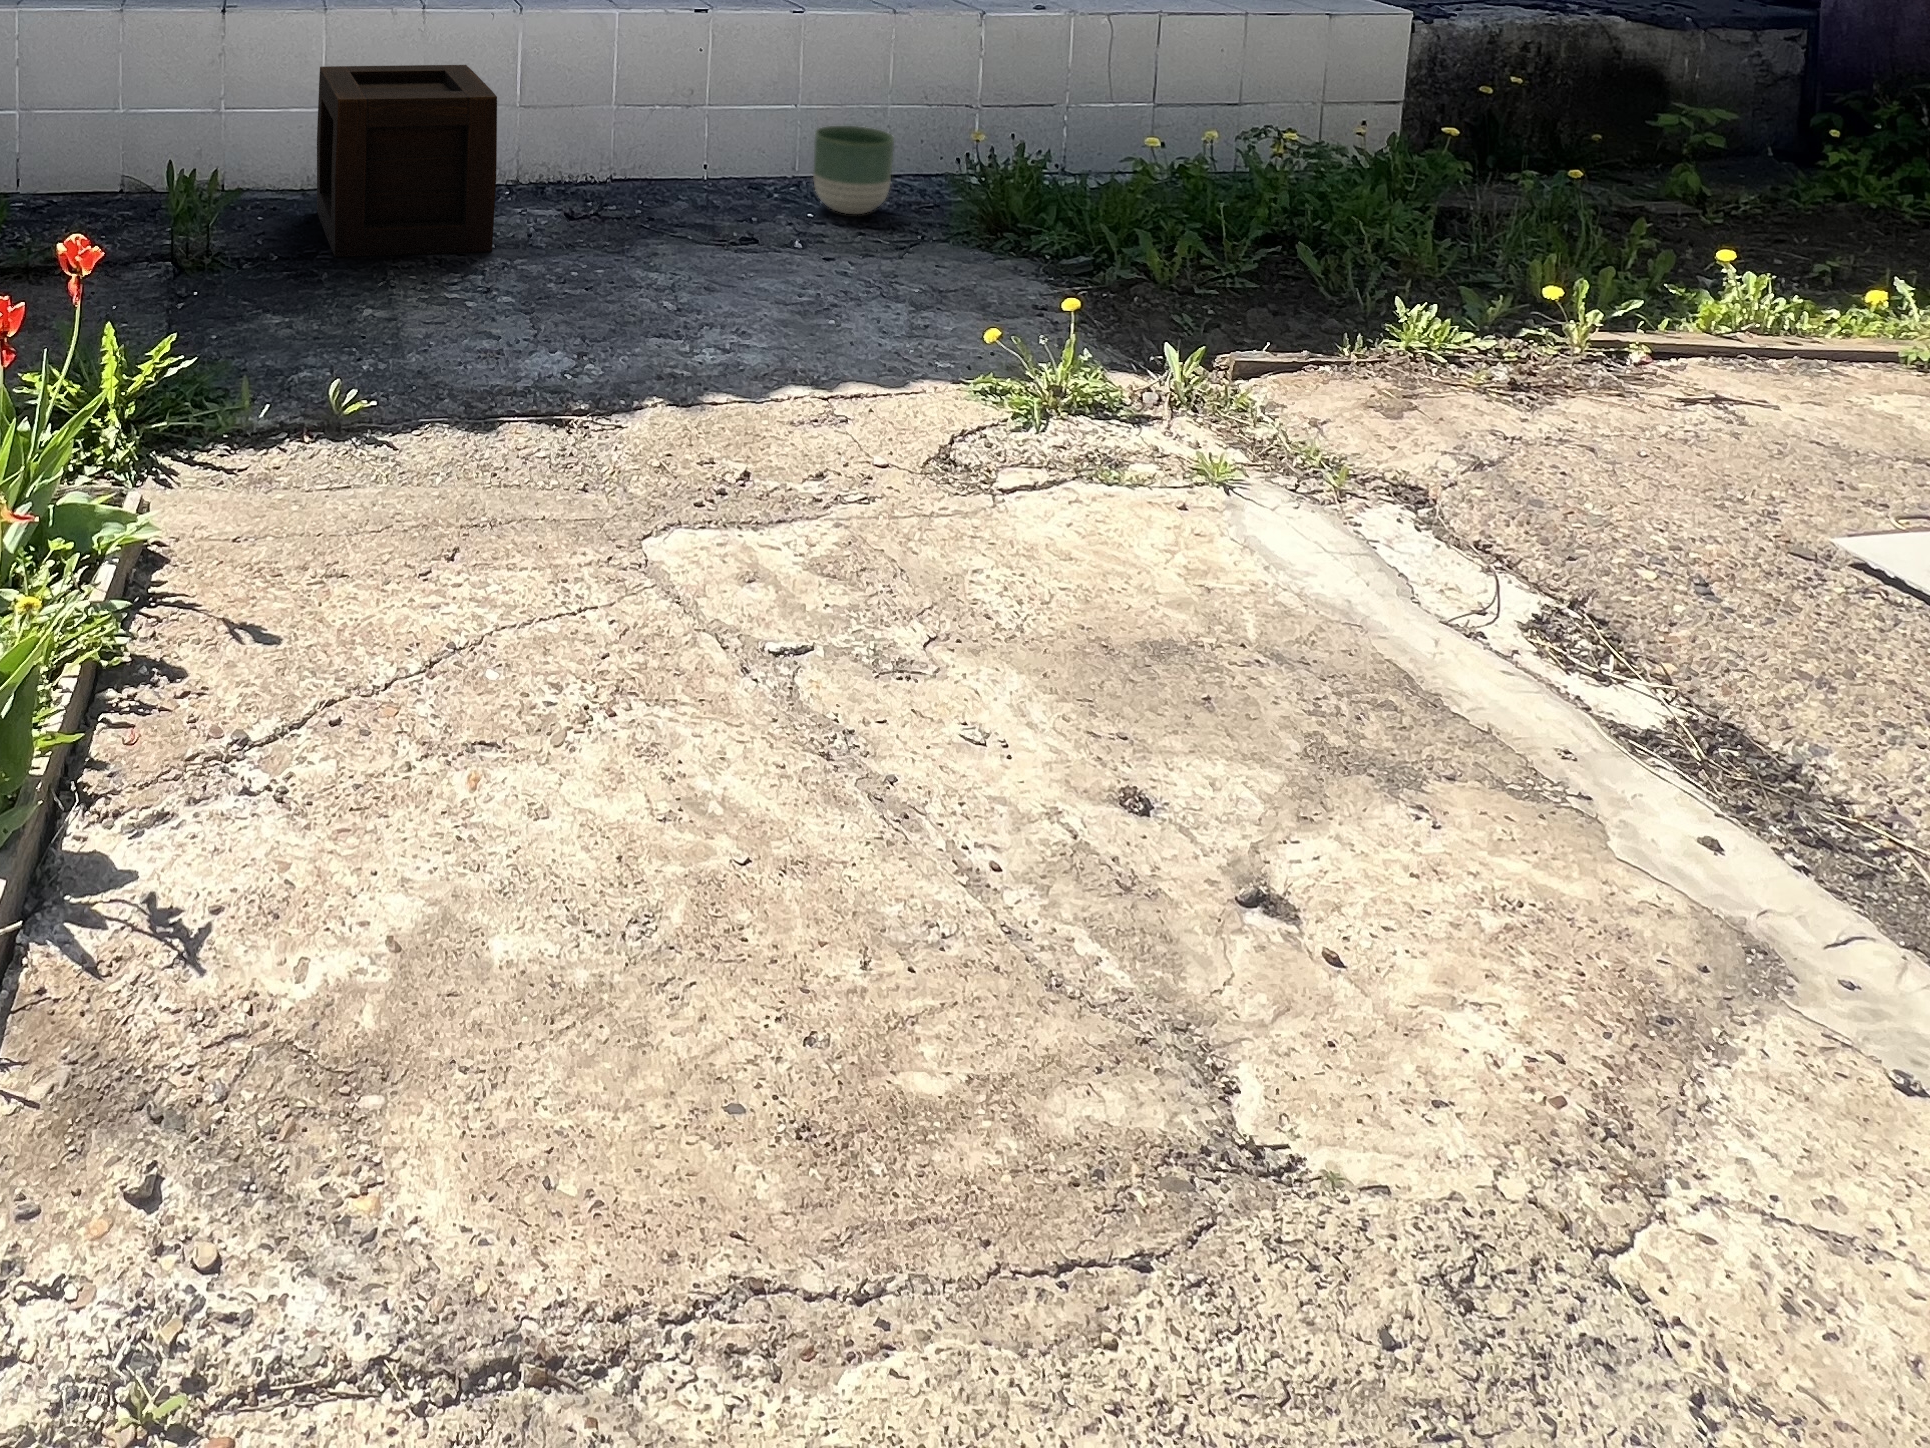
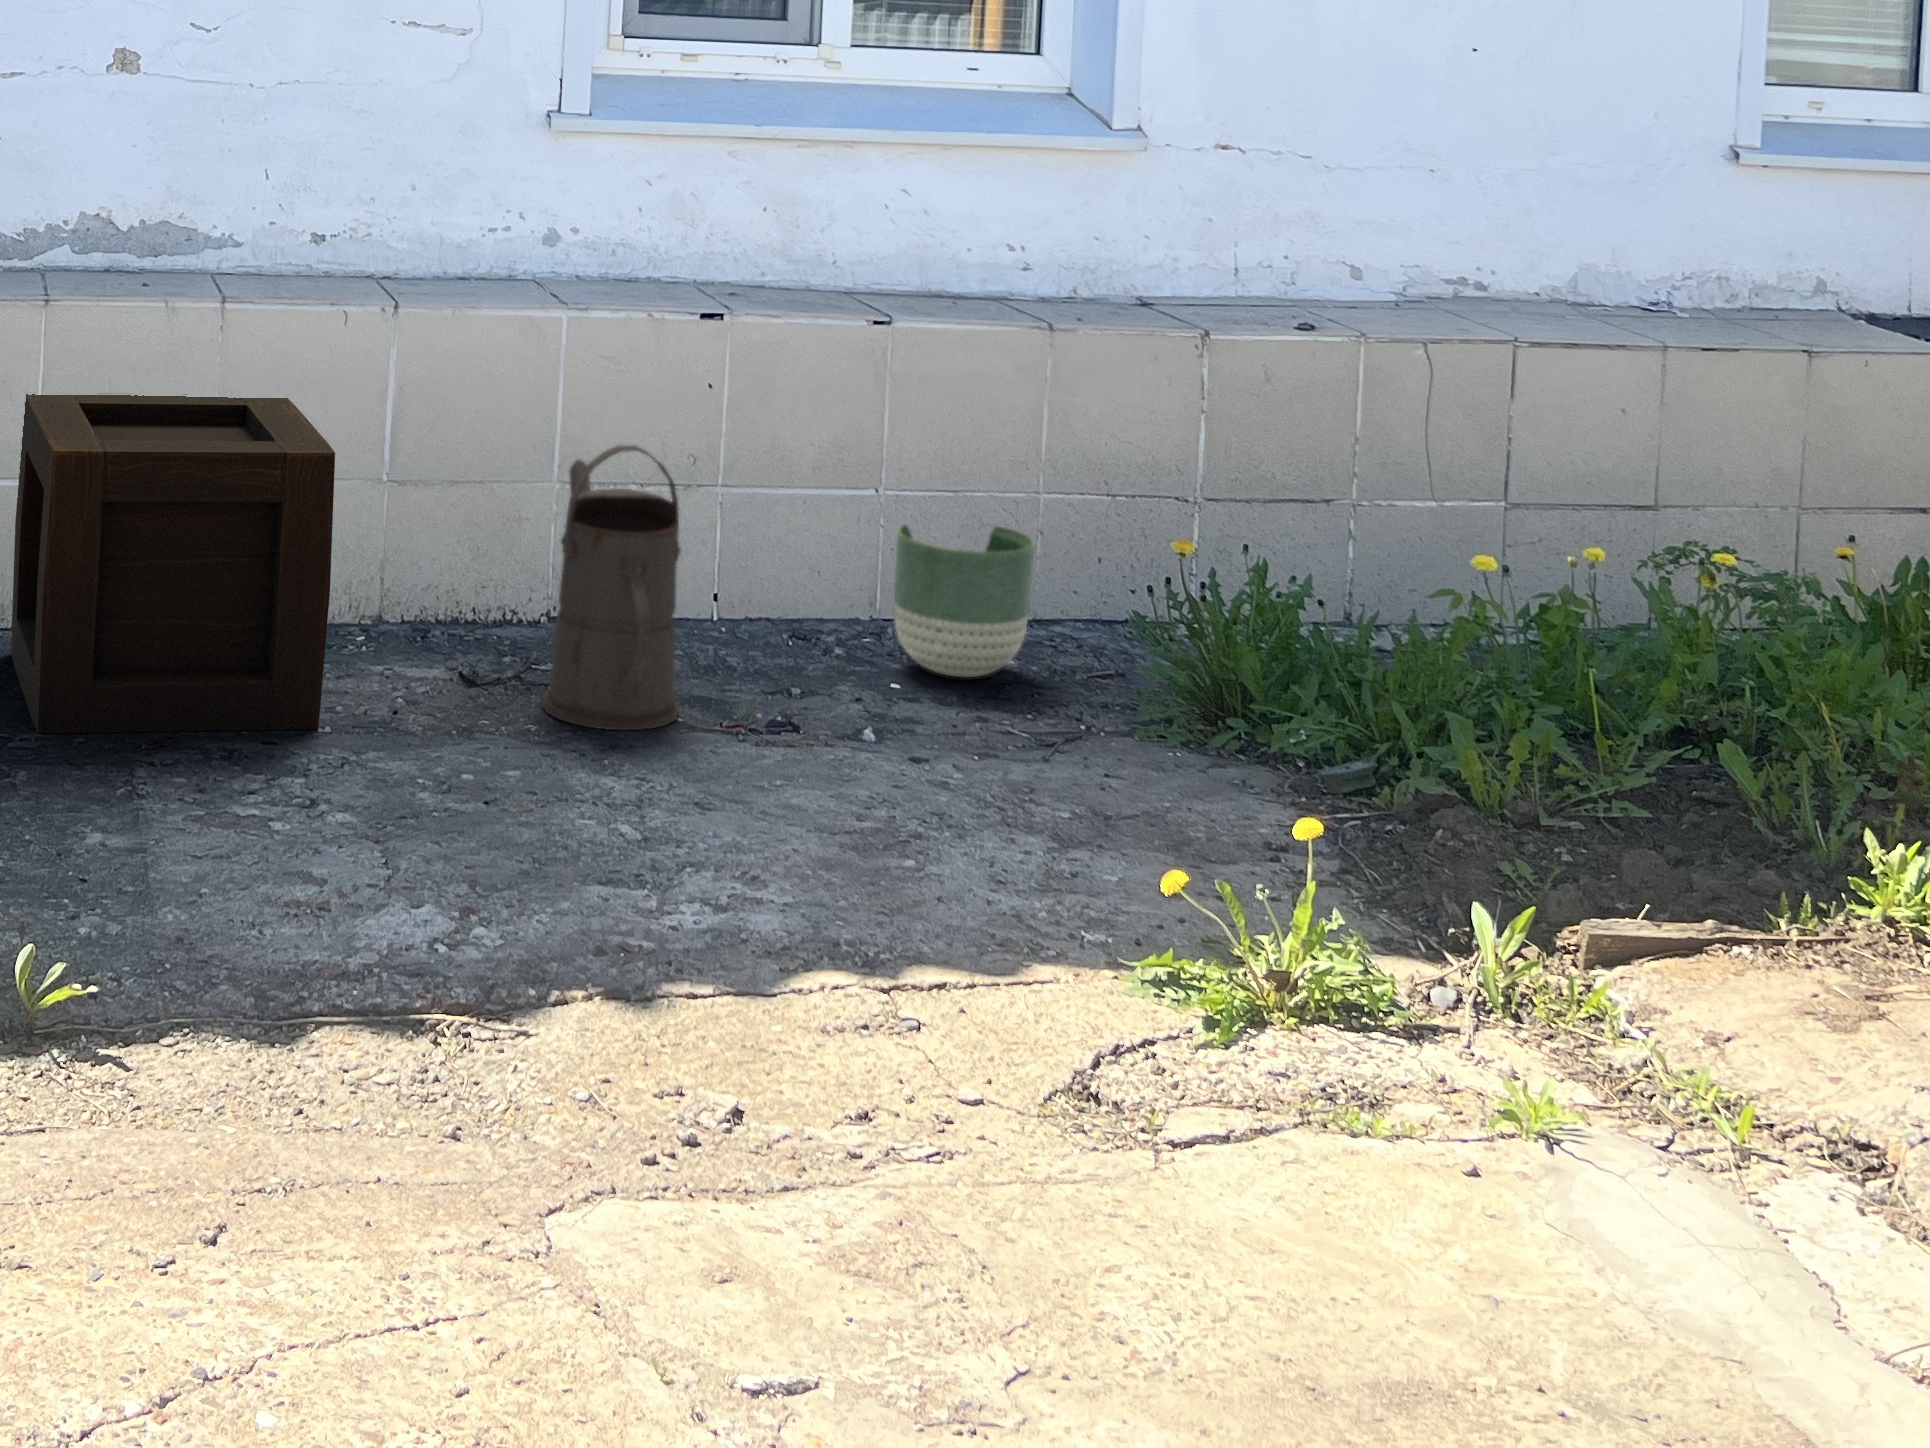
watering can: none [617,87,695,249] -> present [542,445,680,730]

